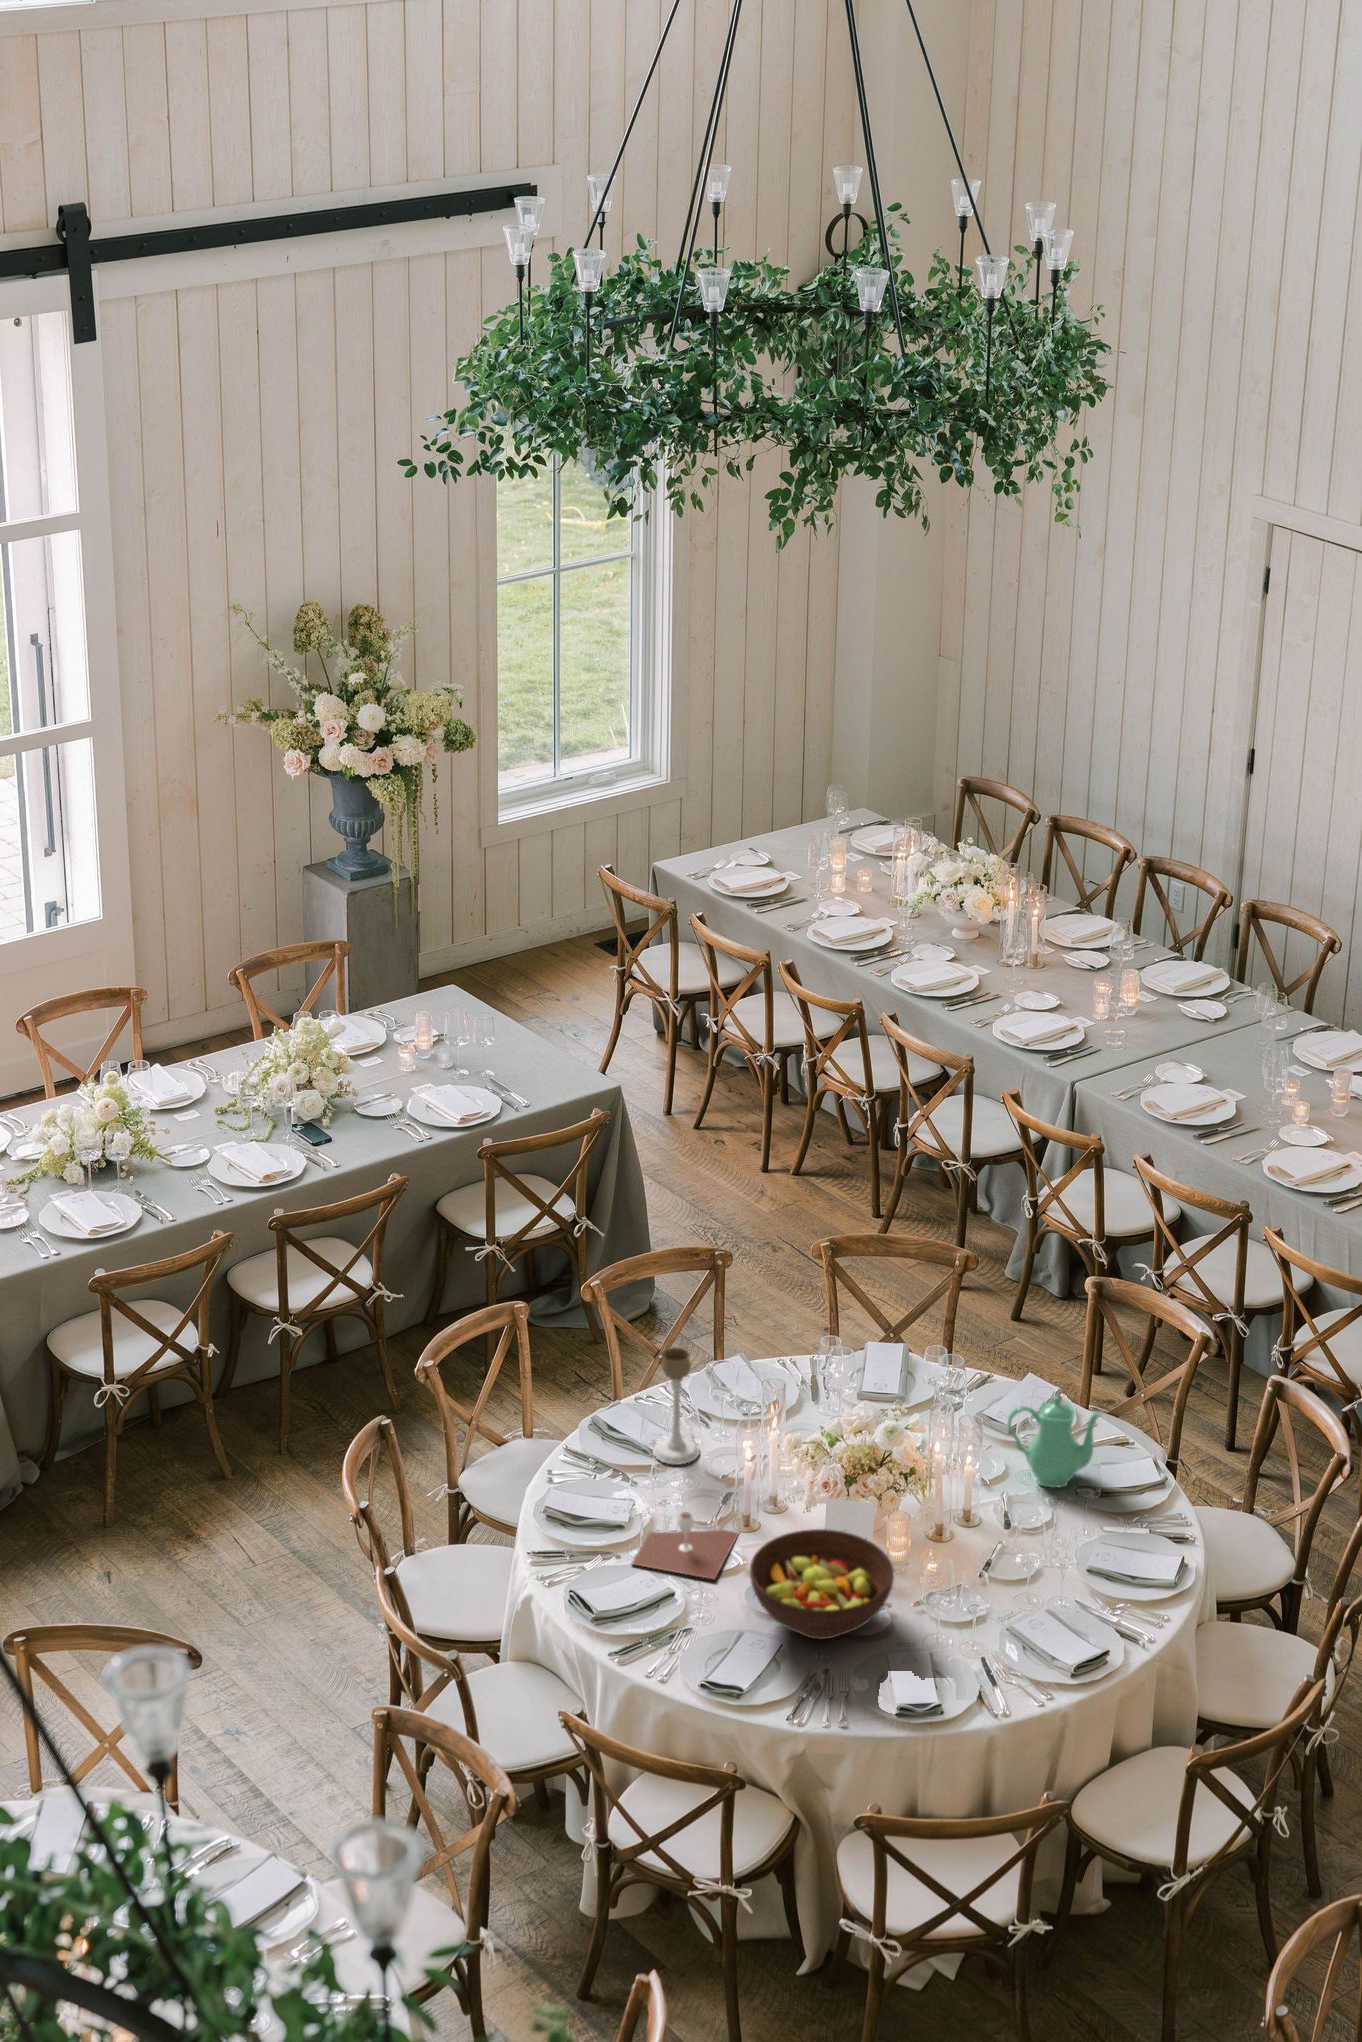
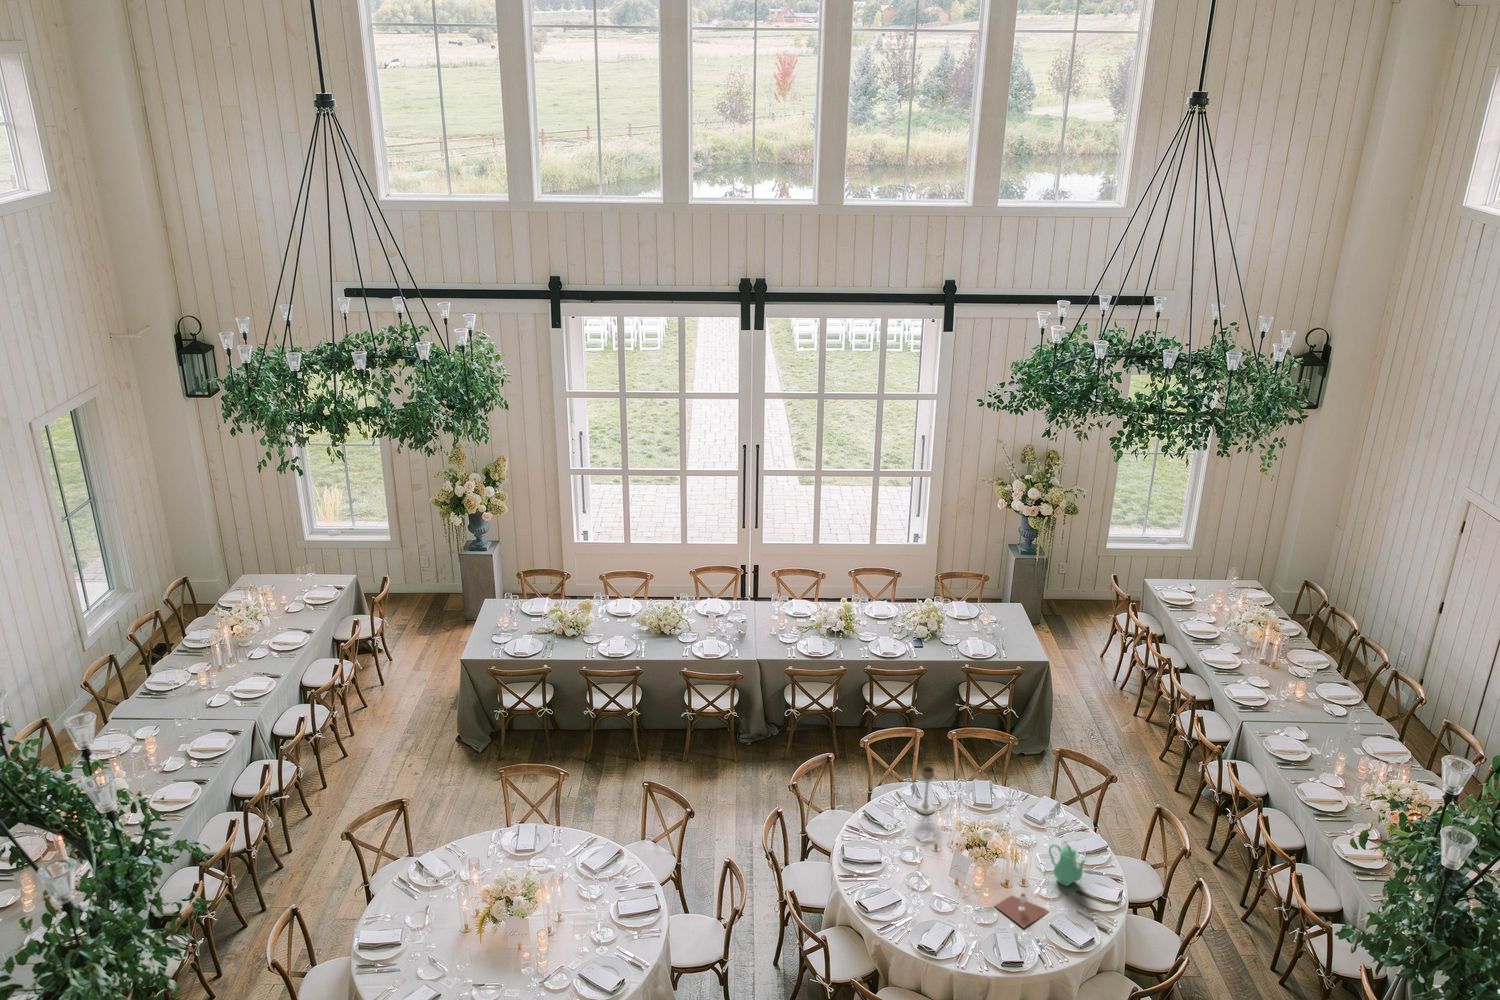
wine glass: present [632,1512,739,1579] -> present [995,893,1048,927]
fruit bowl: present [750,1529,894,1639] -> none [890,856,952,906]

